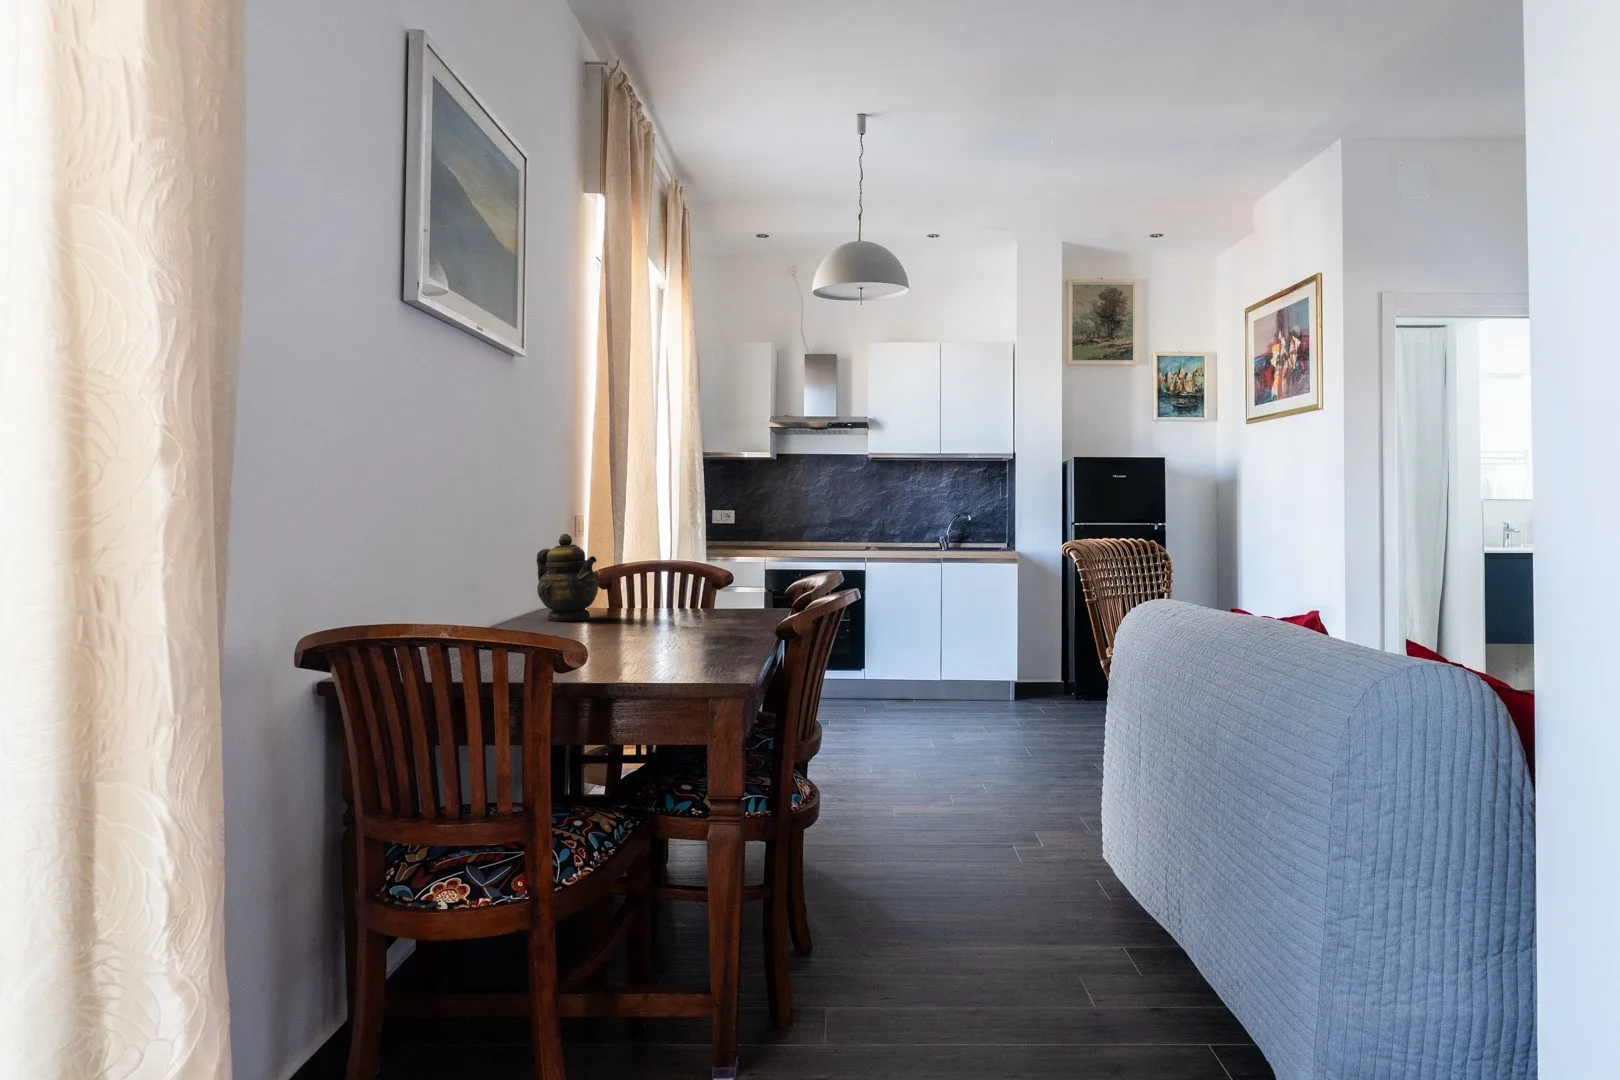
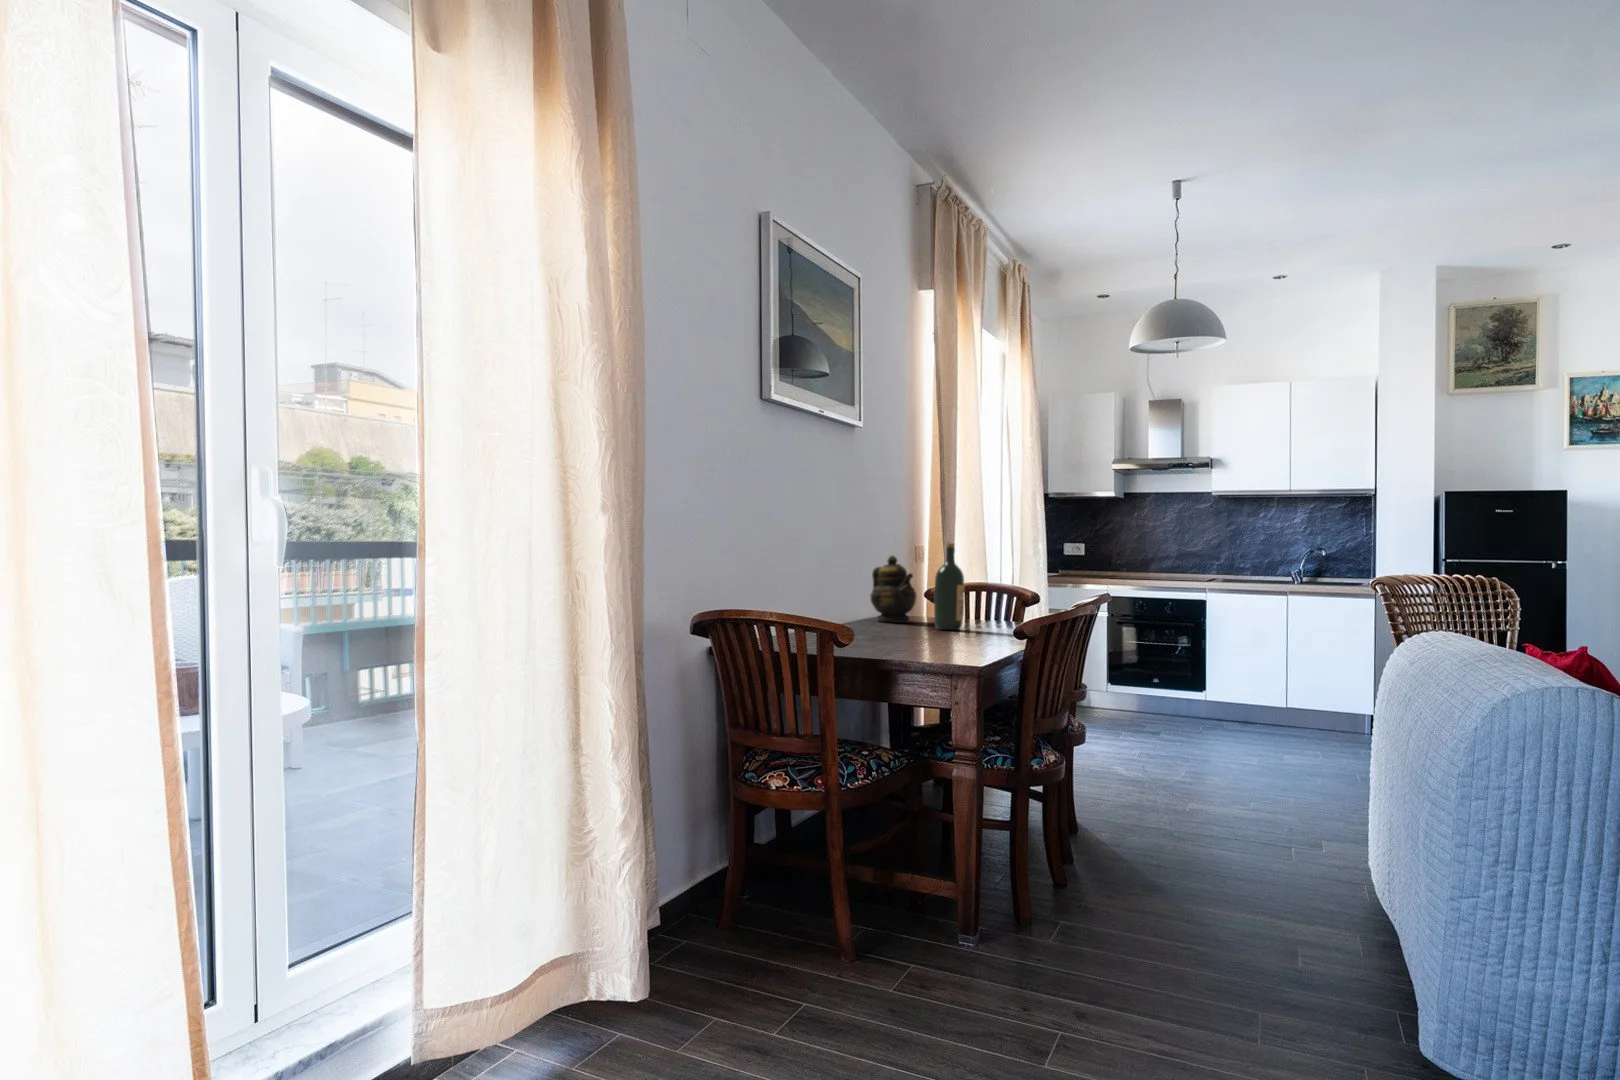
wine bottle: none [629,516,667,628] -> present [934,543,965,630]

